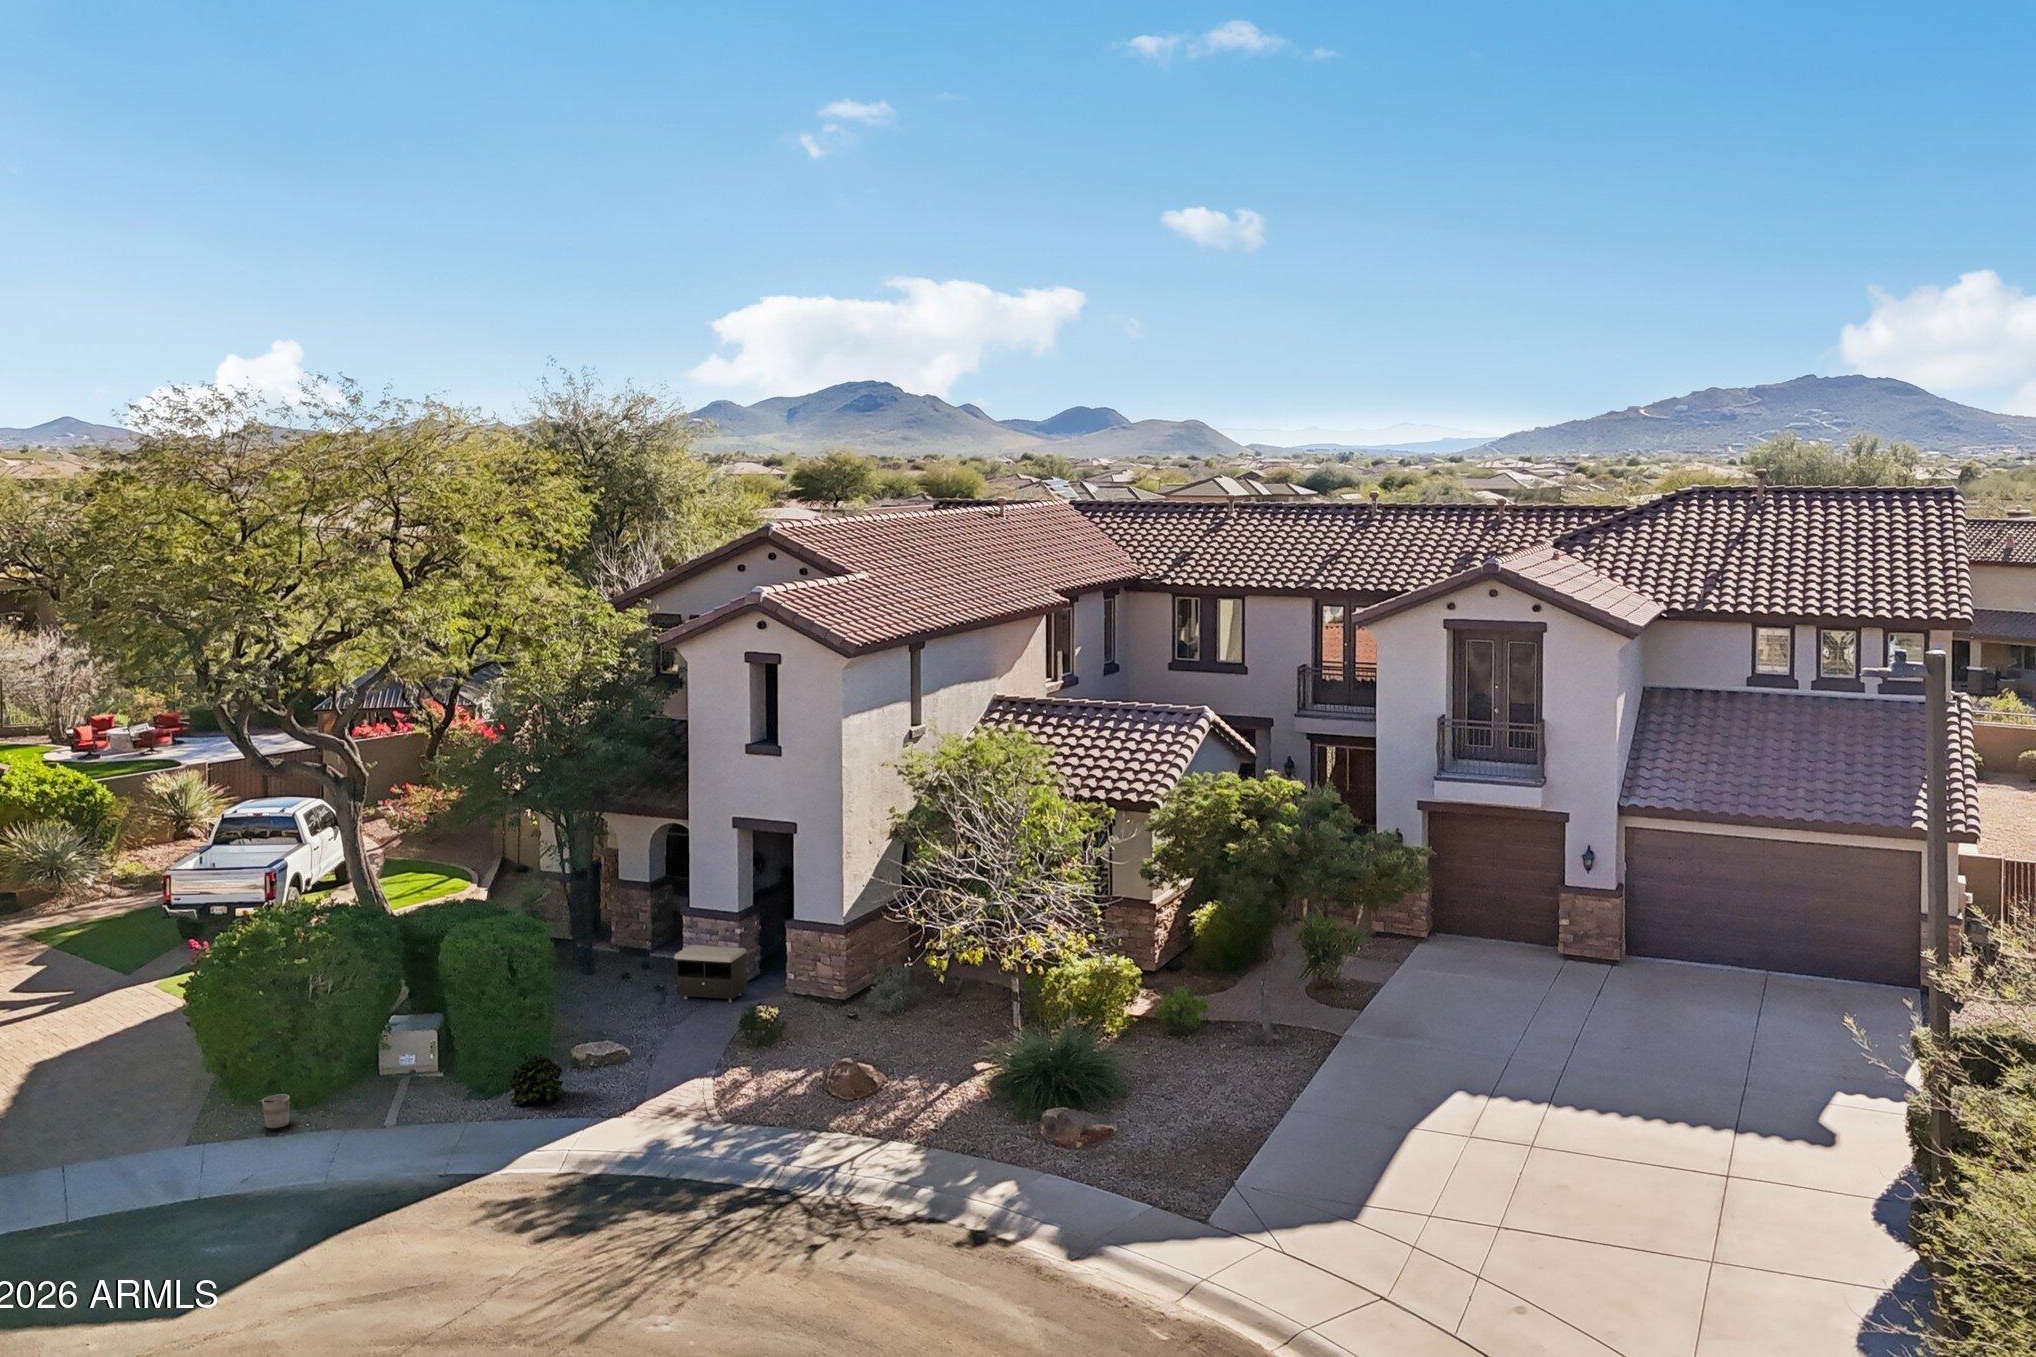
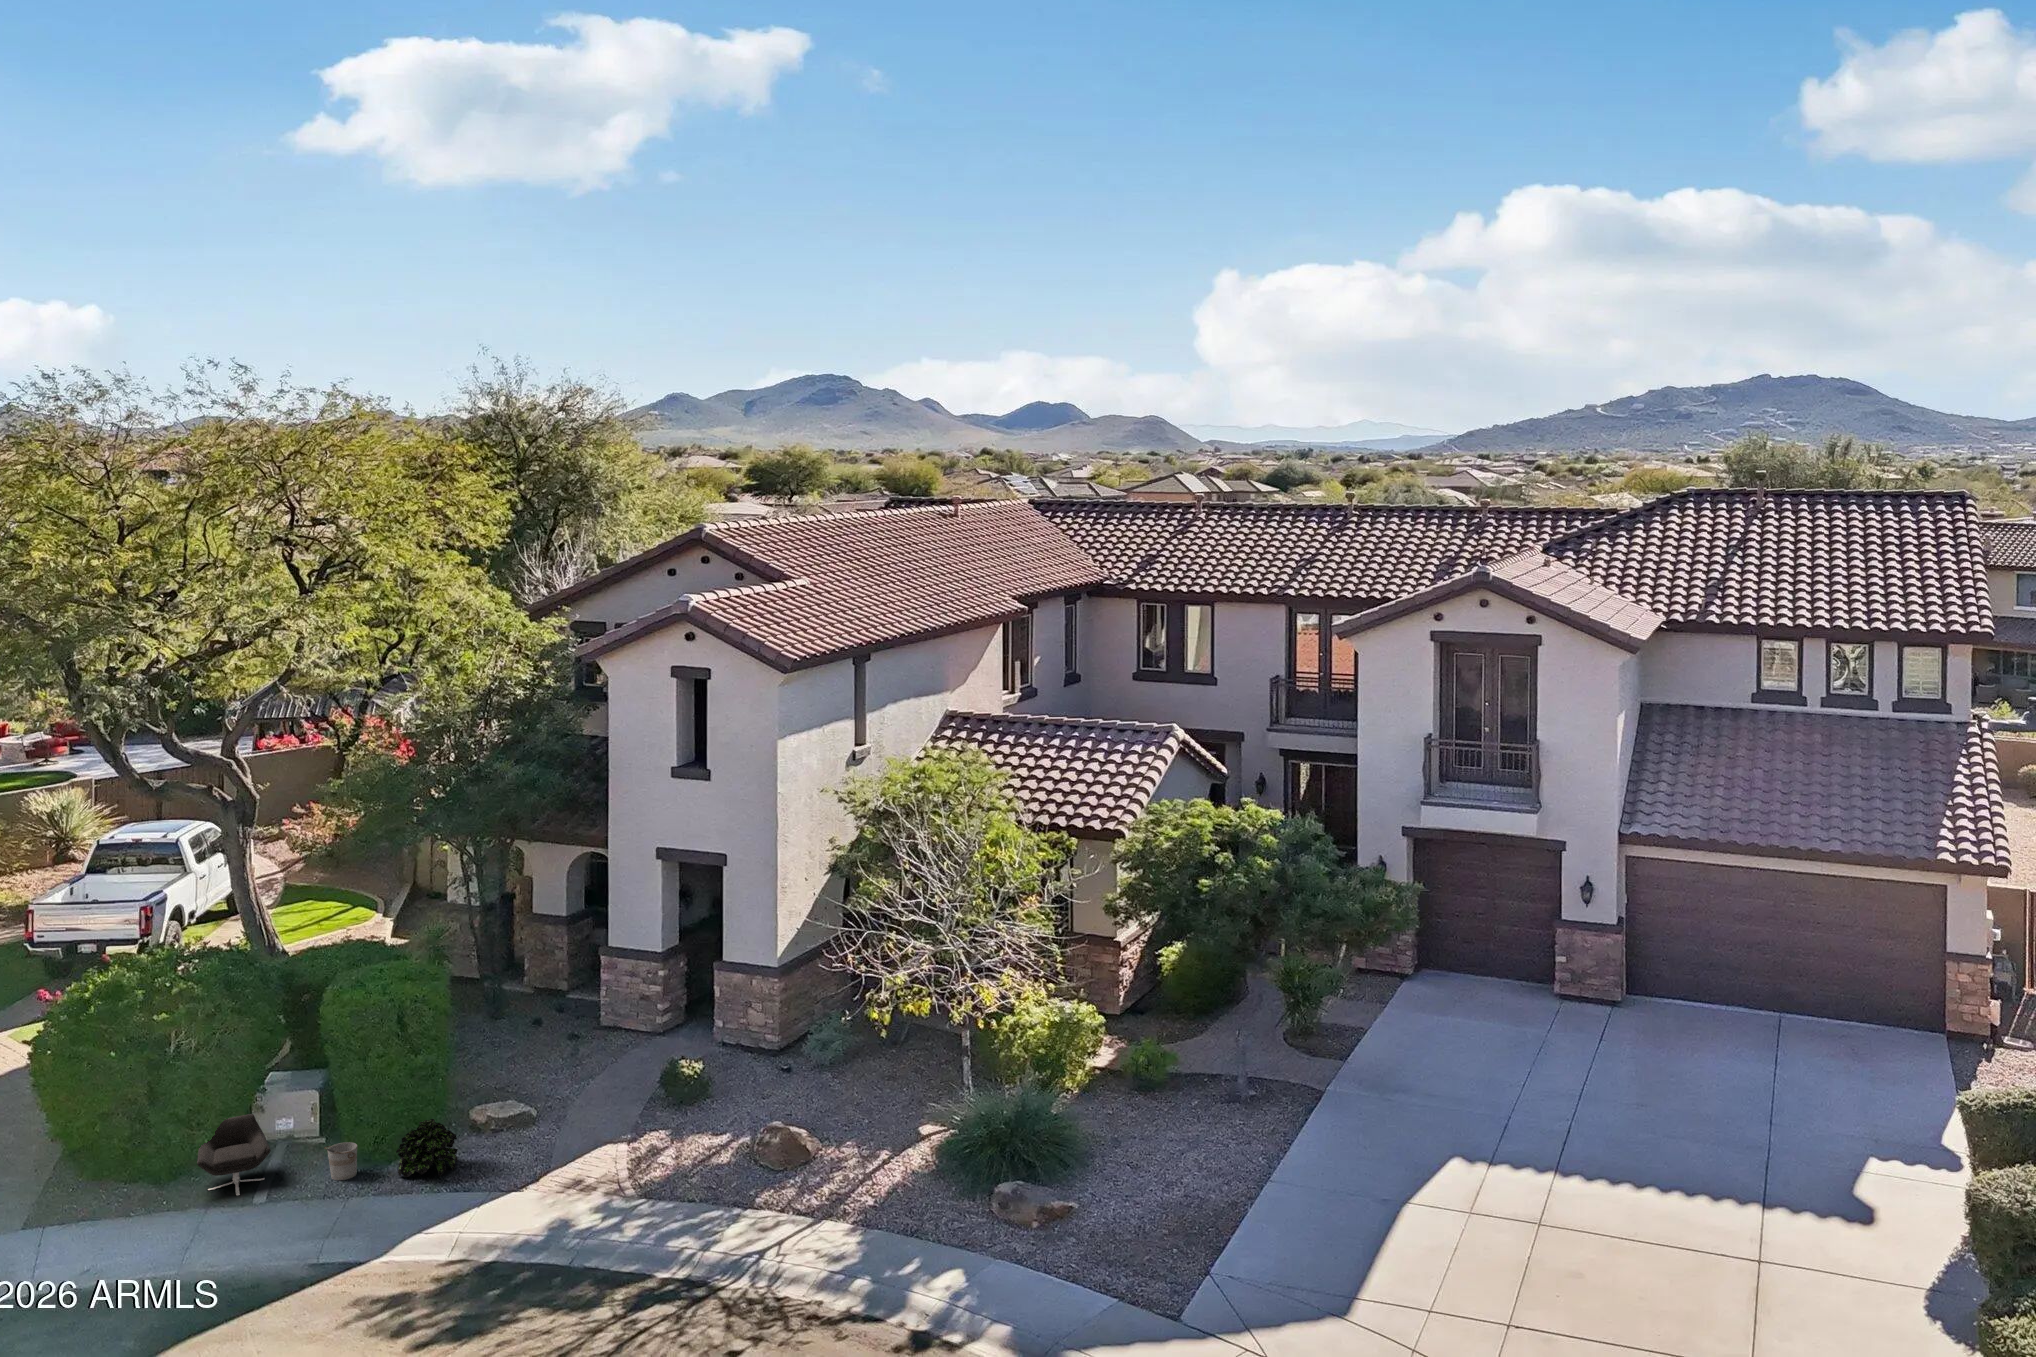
storage bench: present [675,945,748,1002] -> none [591,987,673,1051]
lounge chair: none [336,1049,400,1119] -> present [197,1114,271,1195]
bucket: present [259,1094,291,1128] -> present [325,1142,357,1180]

